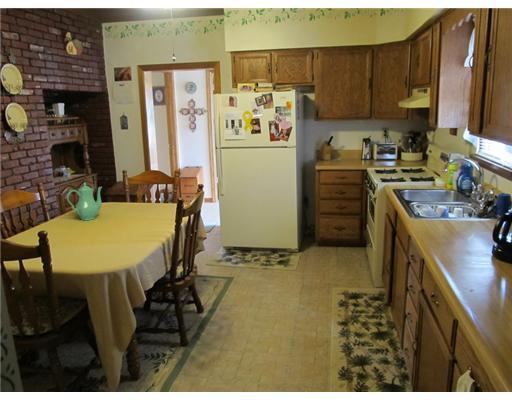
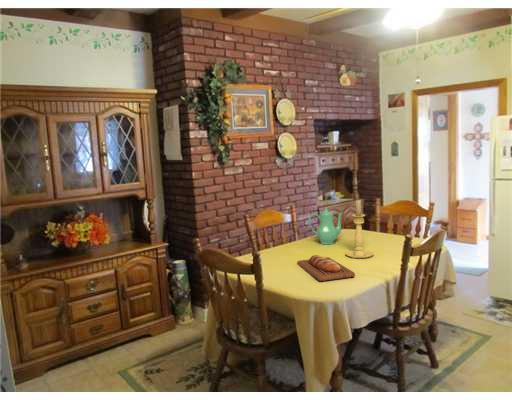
candle holder: none [114,172,141,228] -> present [345,199,374,258]
bread loaf: none [70,230,135,252] -> present [297,255,355,281]

